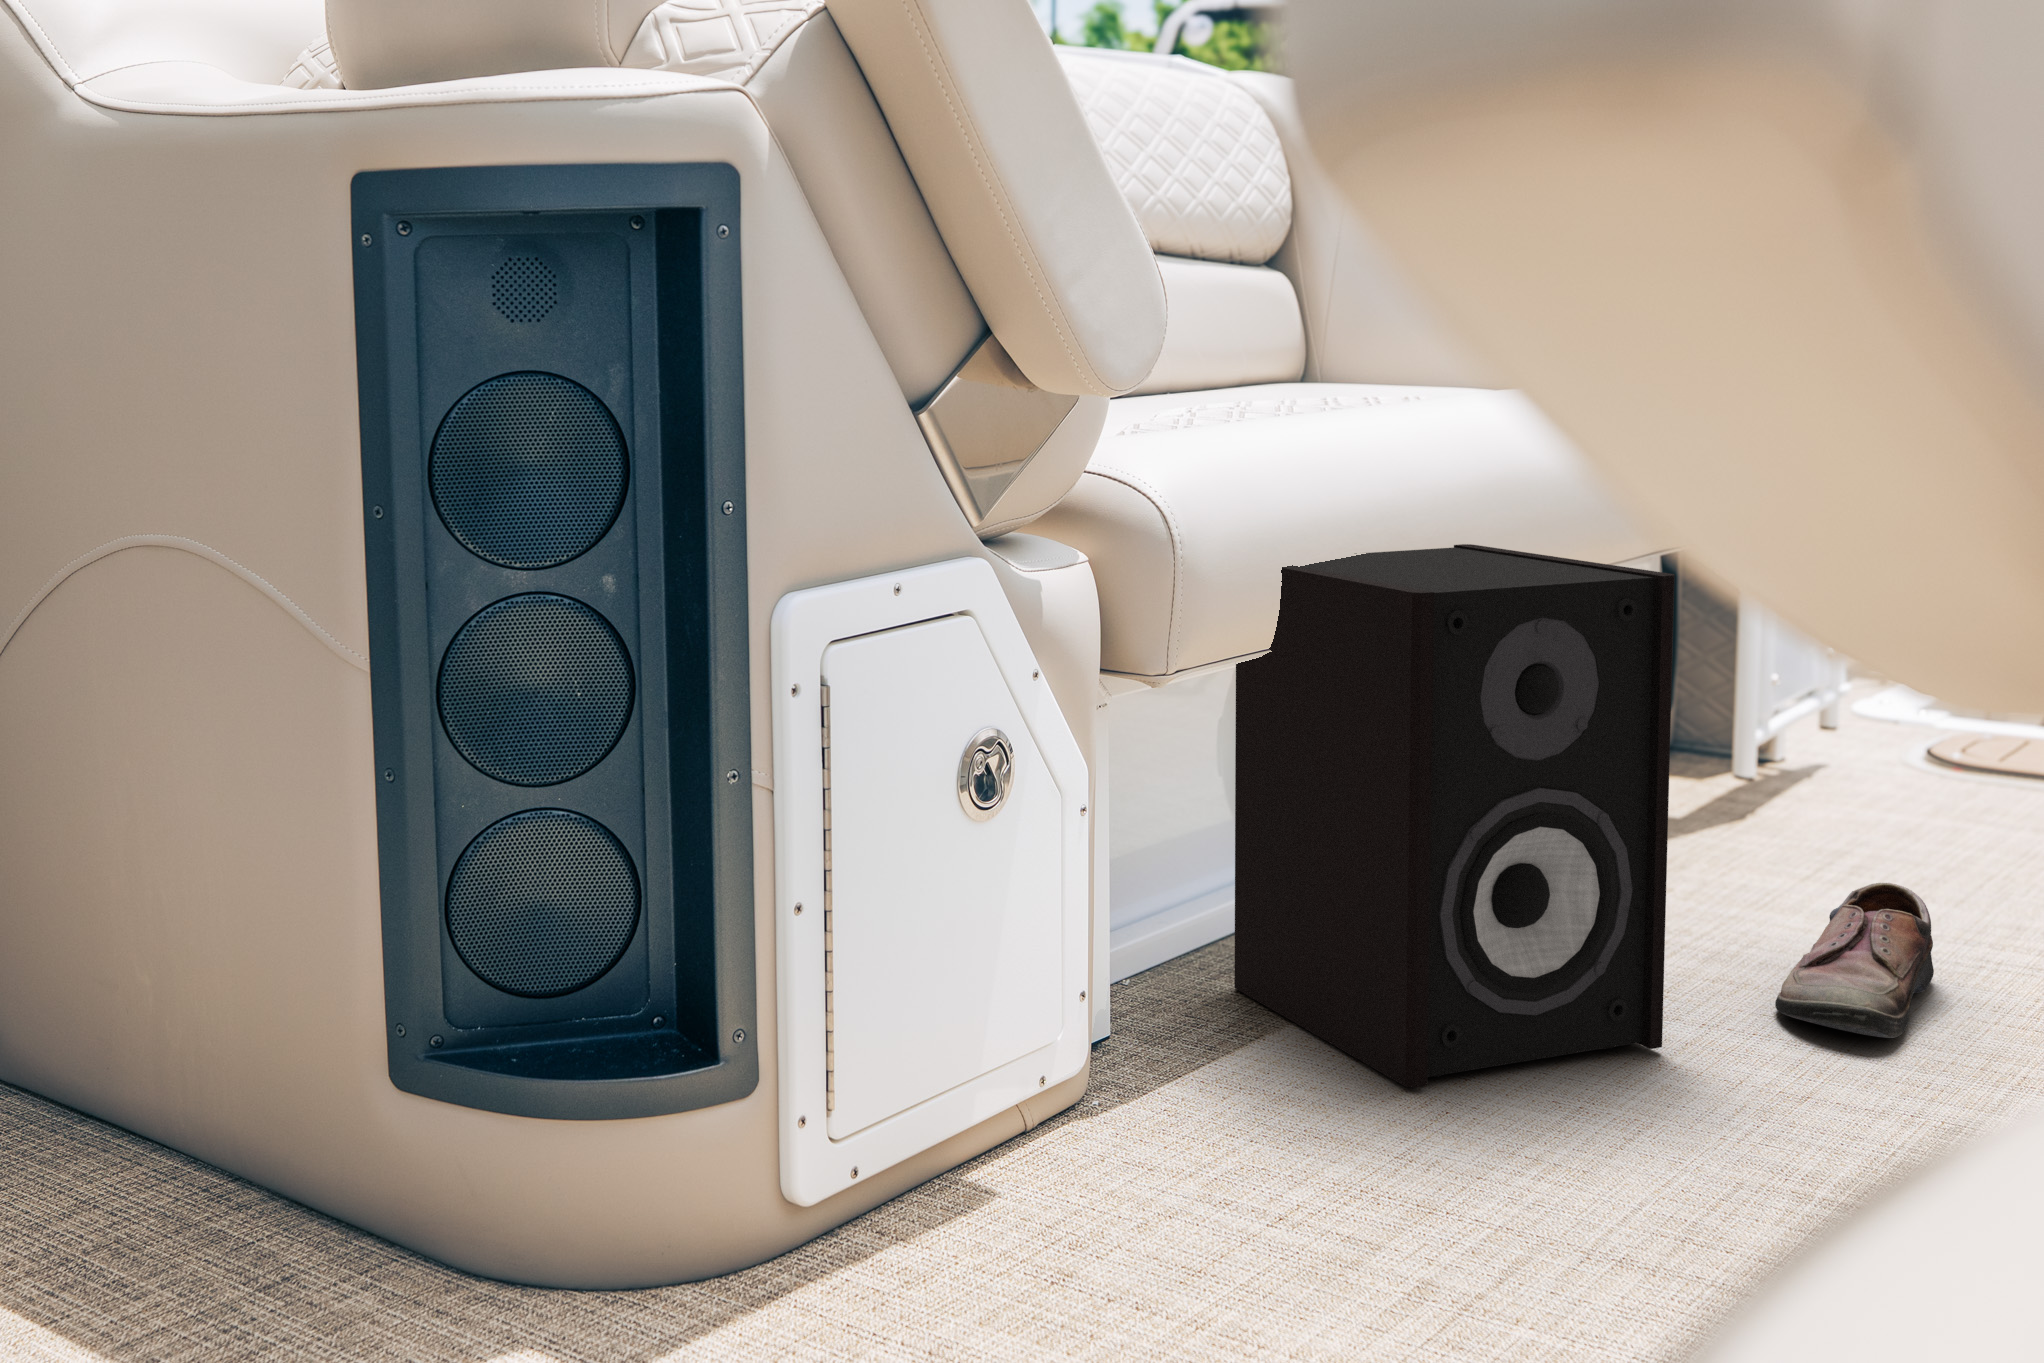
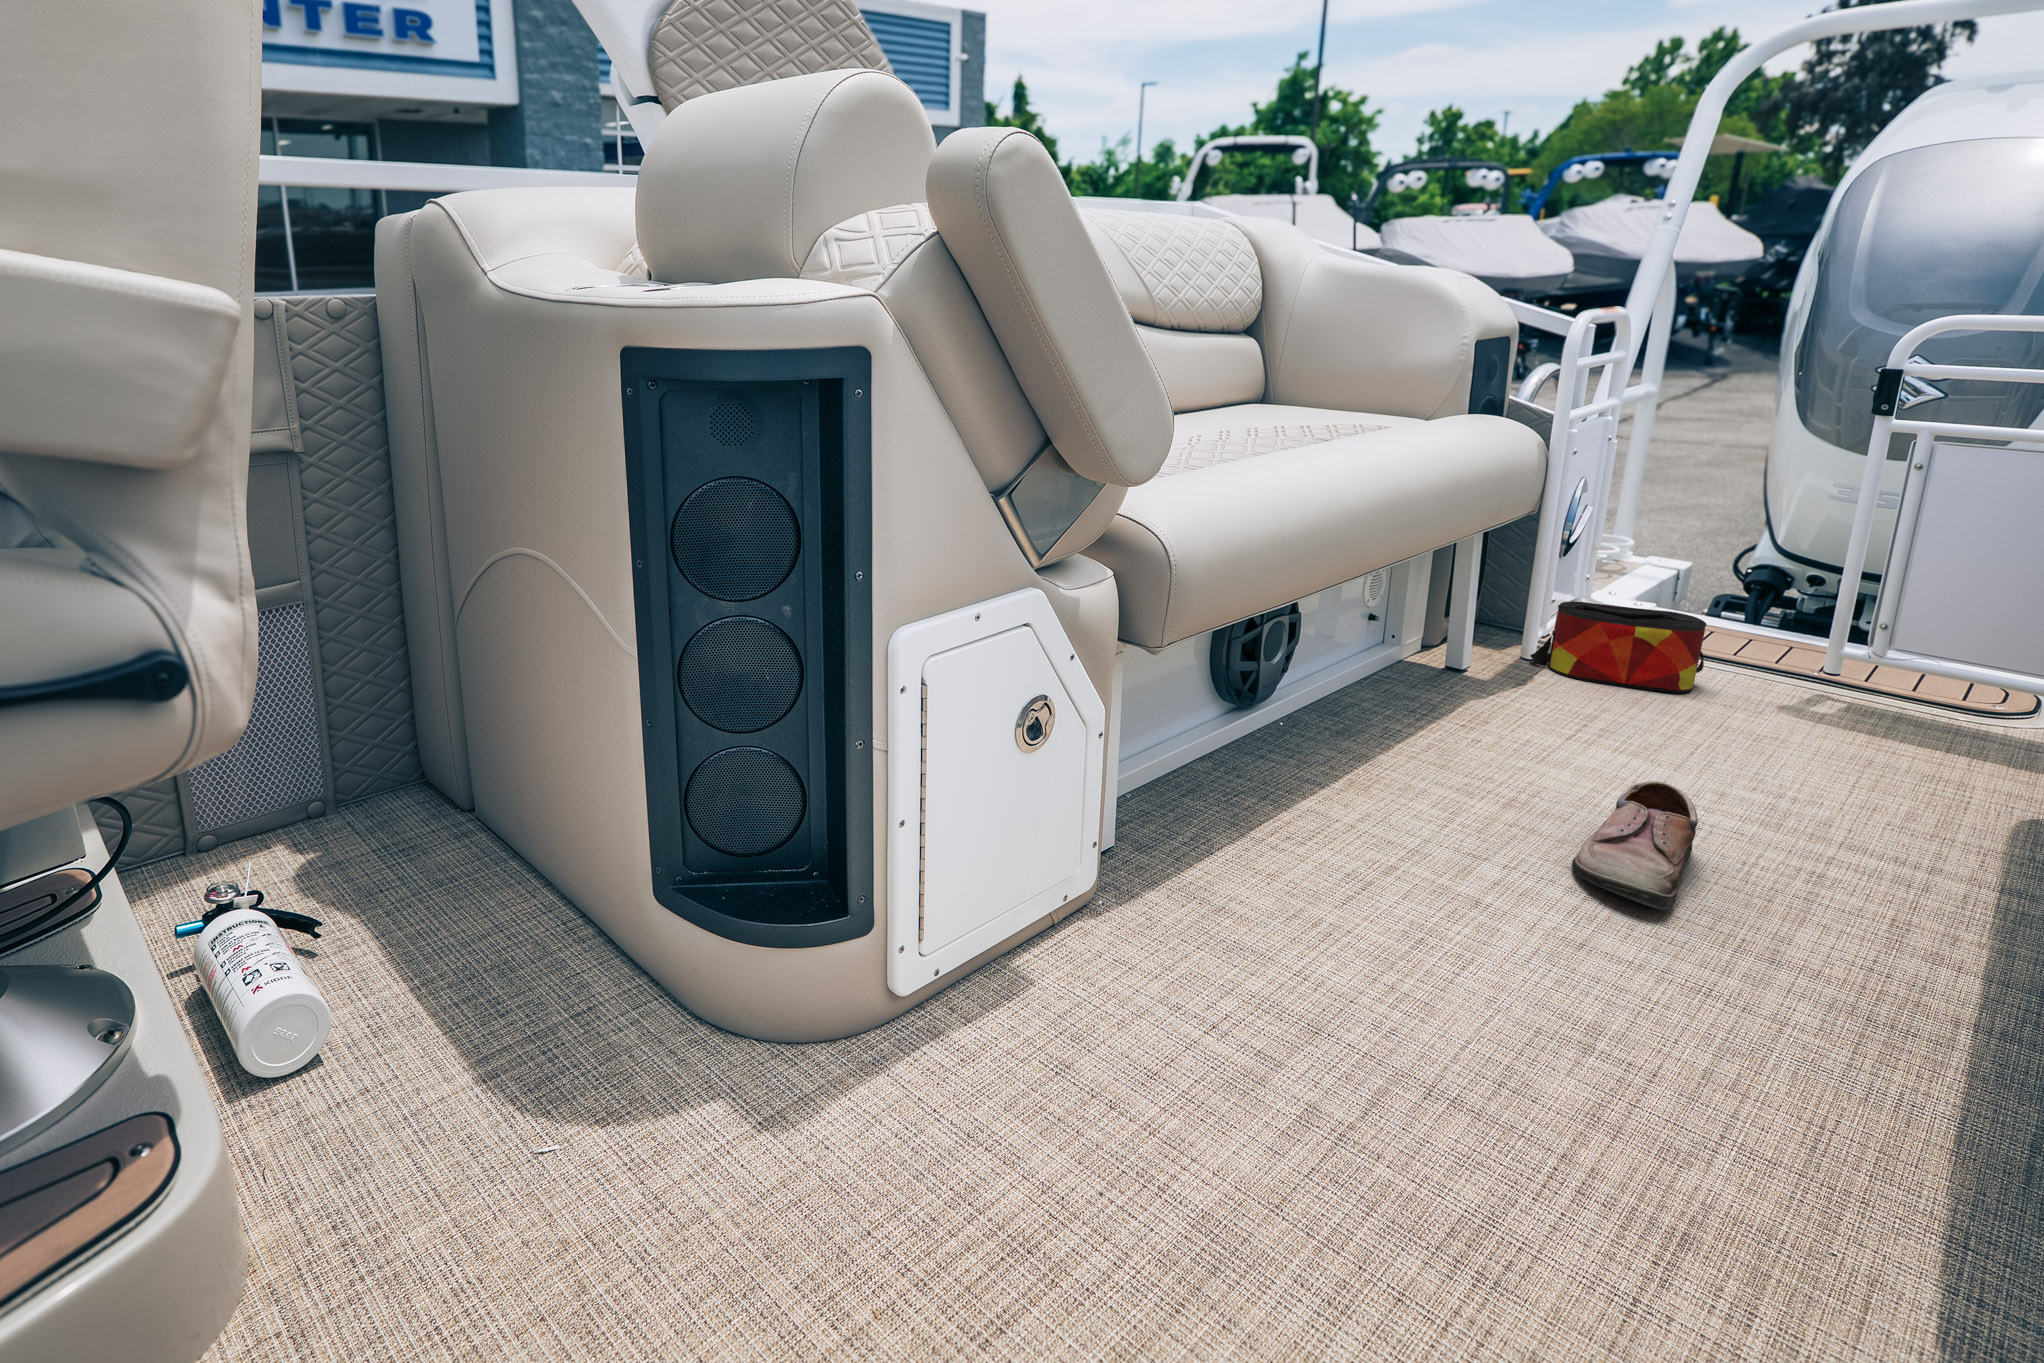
speaker: present [1234,544,1675,1088] -> none [1193,546,1542,917]
bag: none [1738,685,1973,816] -> present [1530,602,1706,693]

